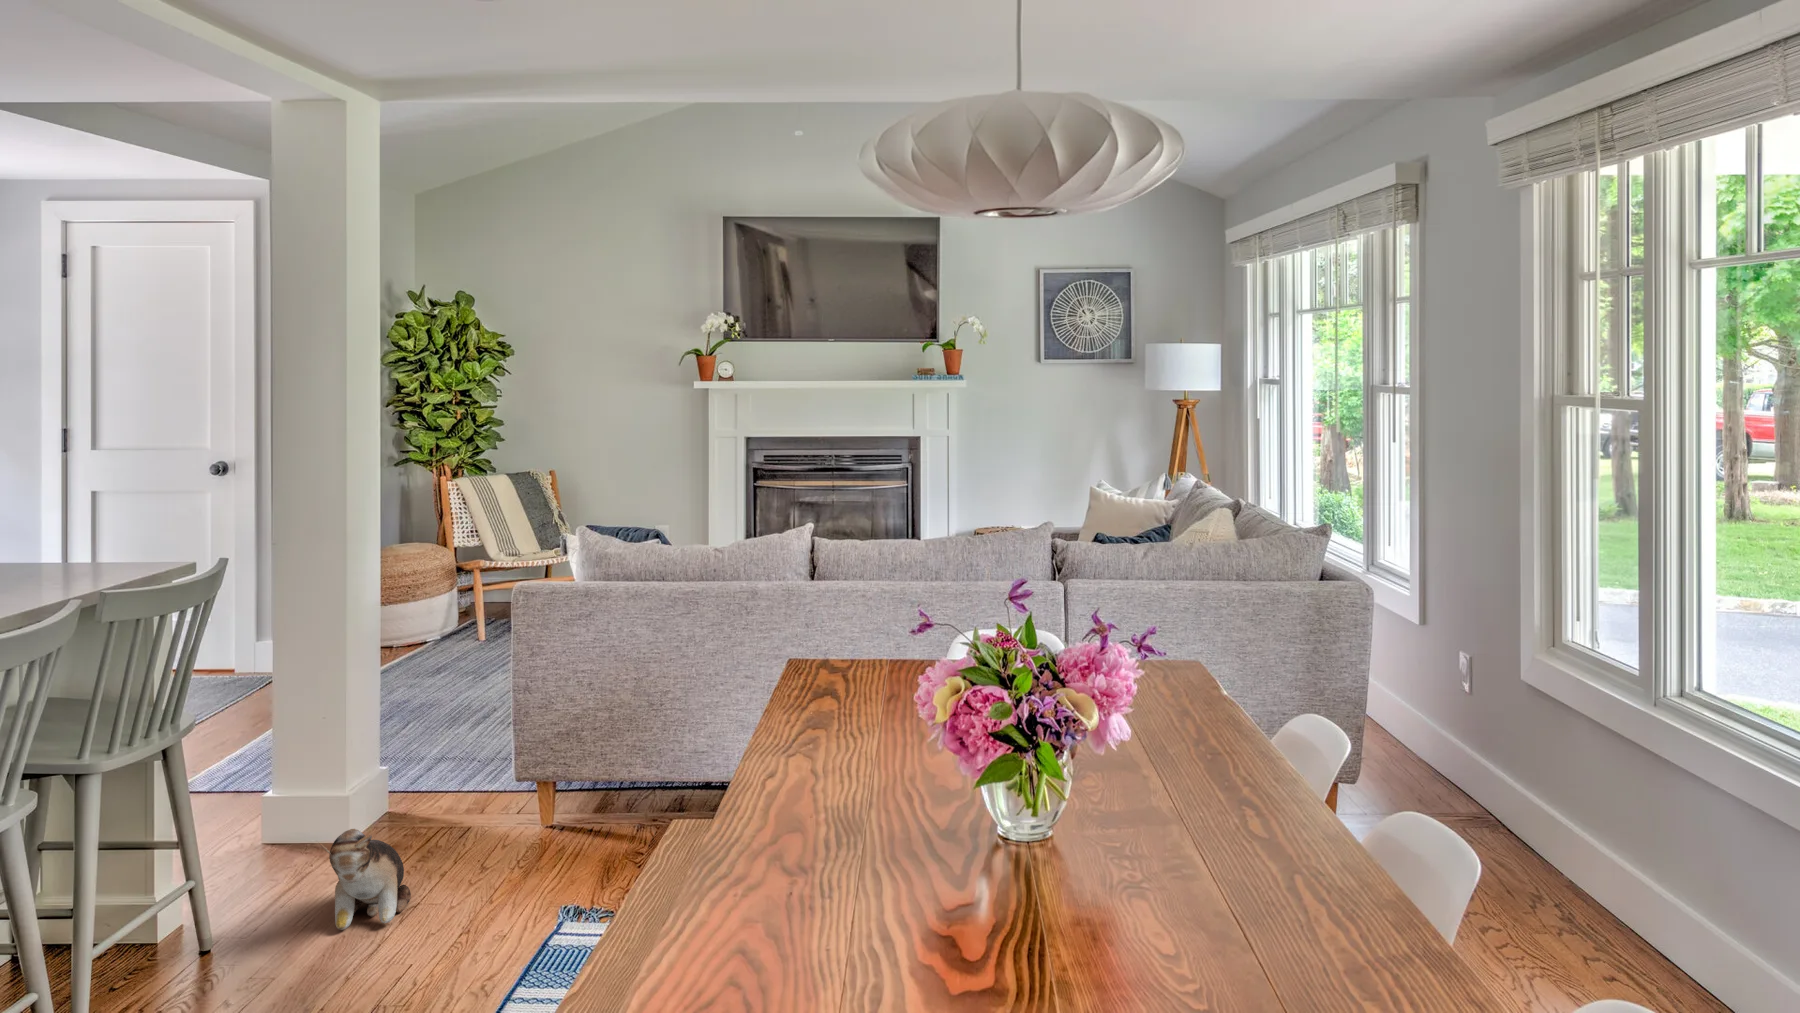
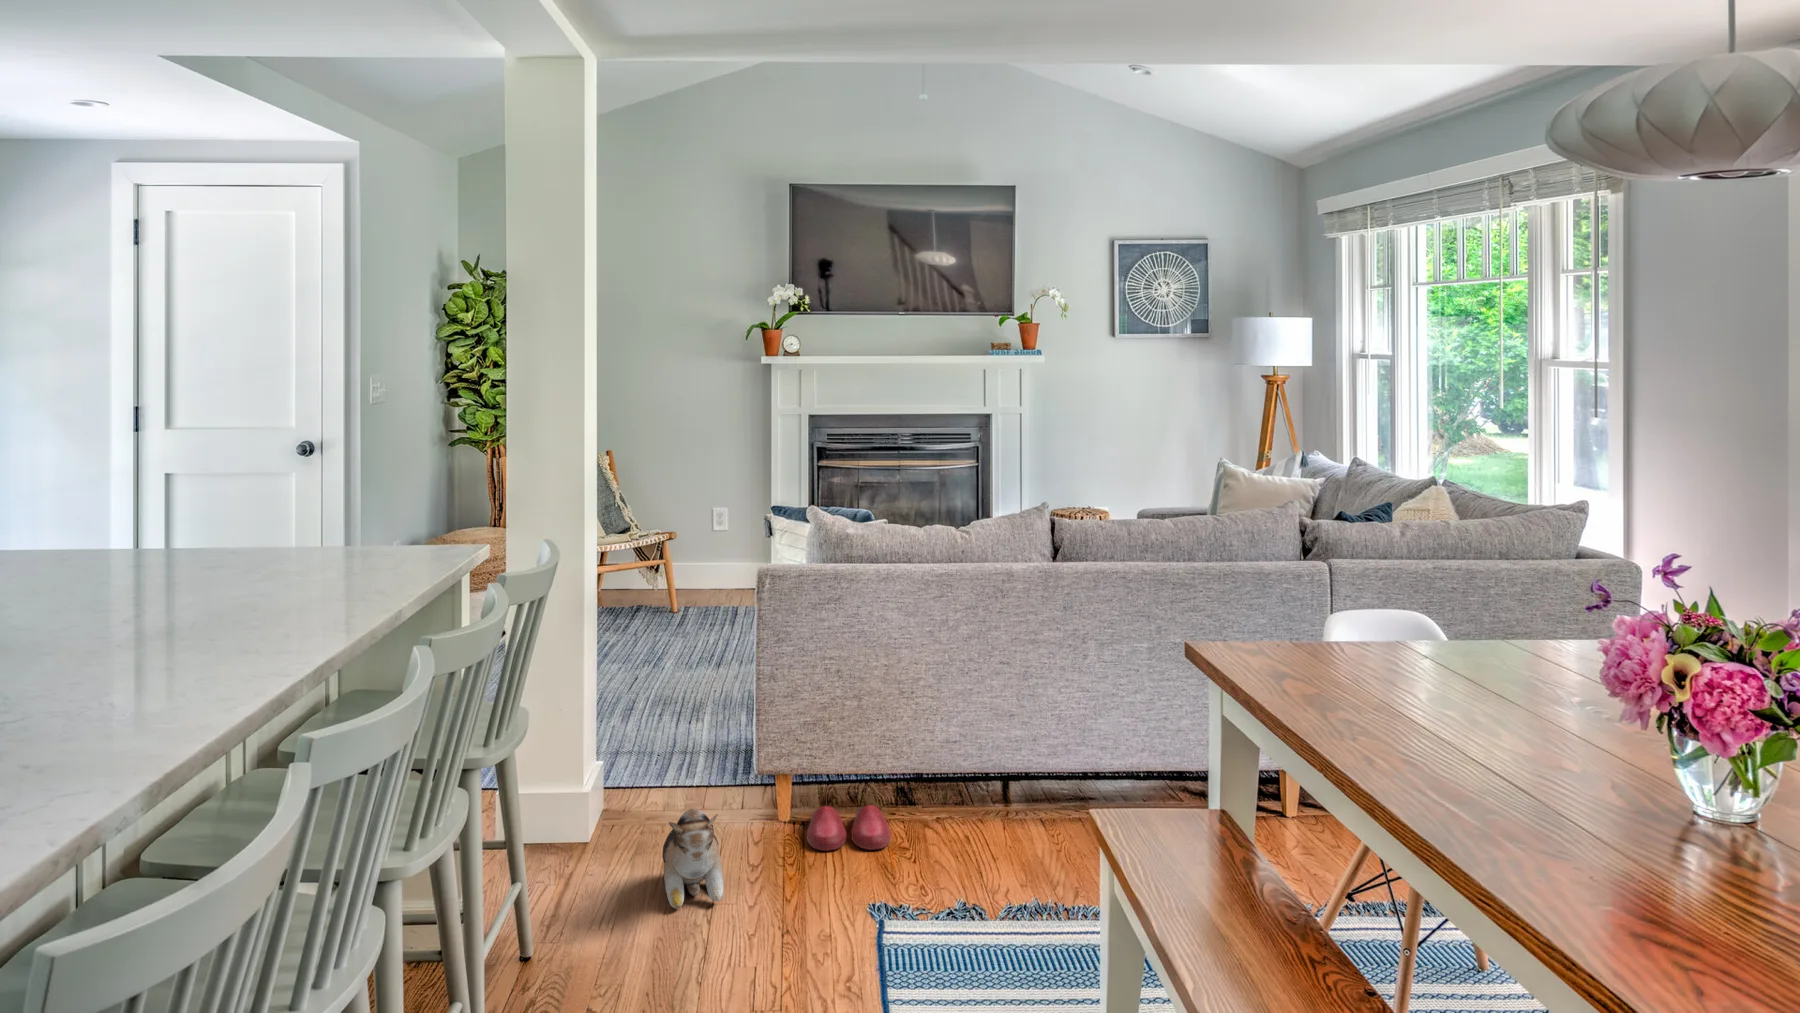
slippers: none [533,823,626,870] -> present [807,805,891,851]

